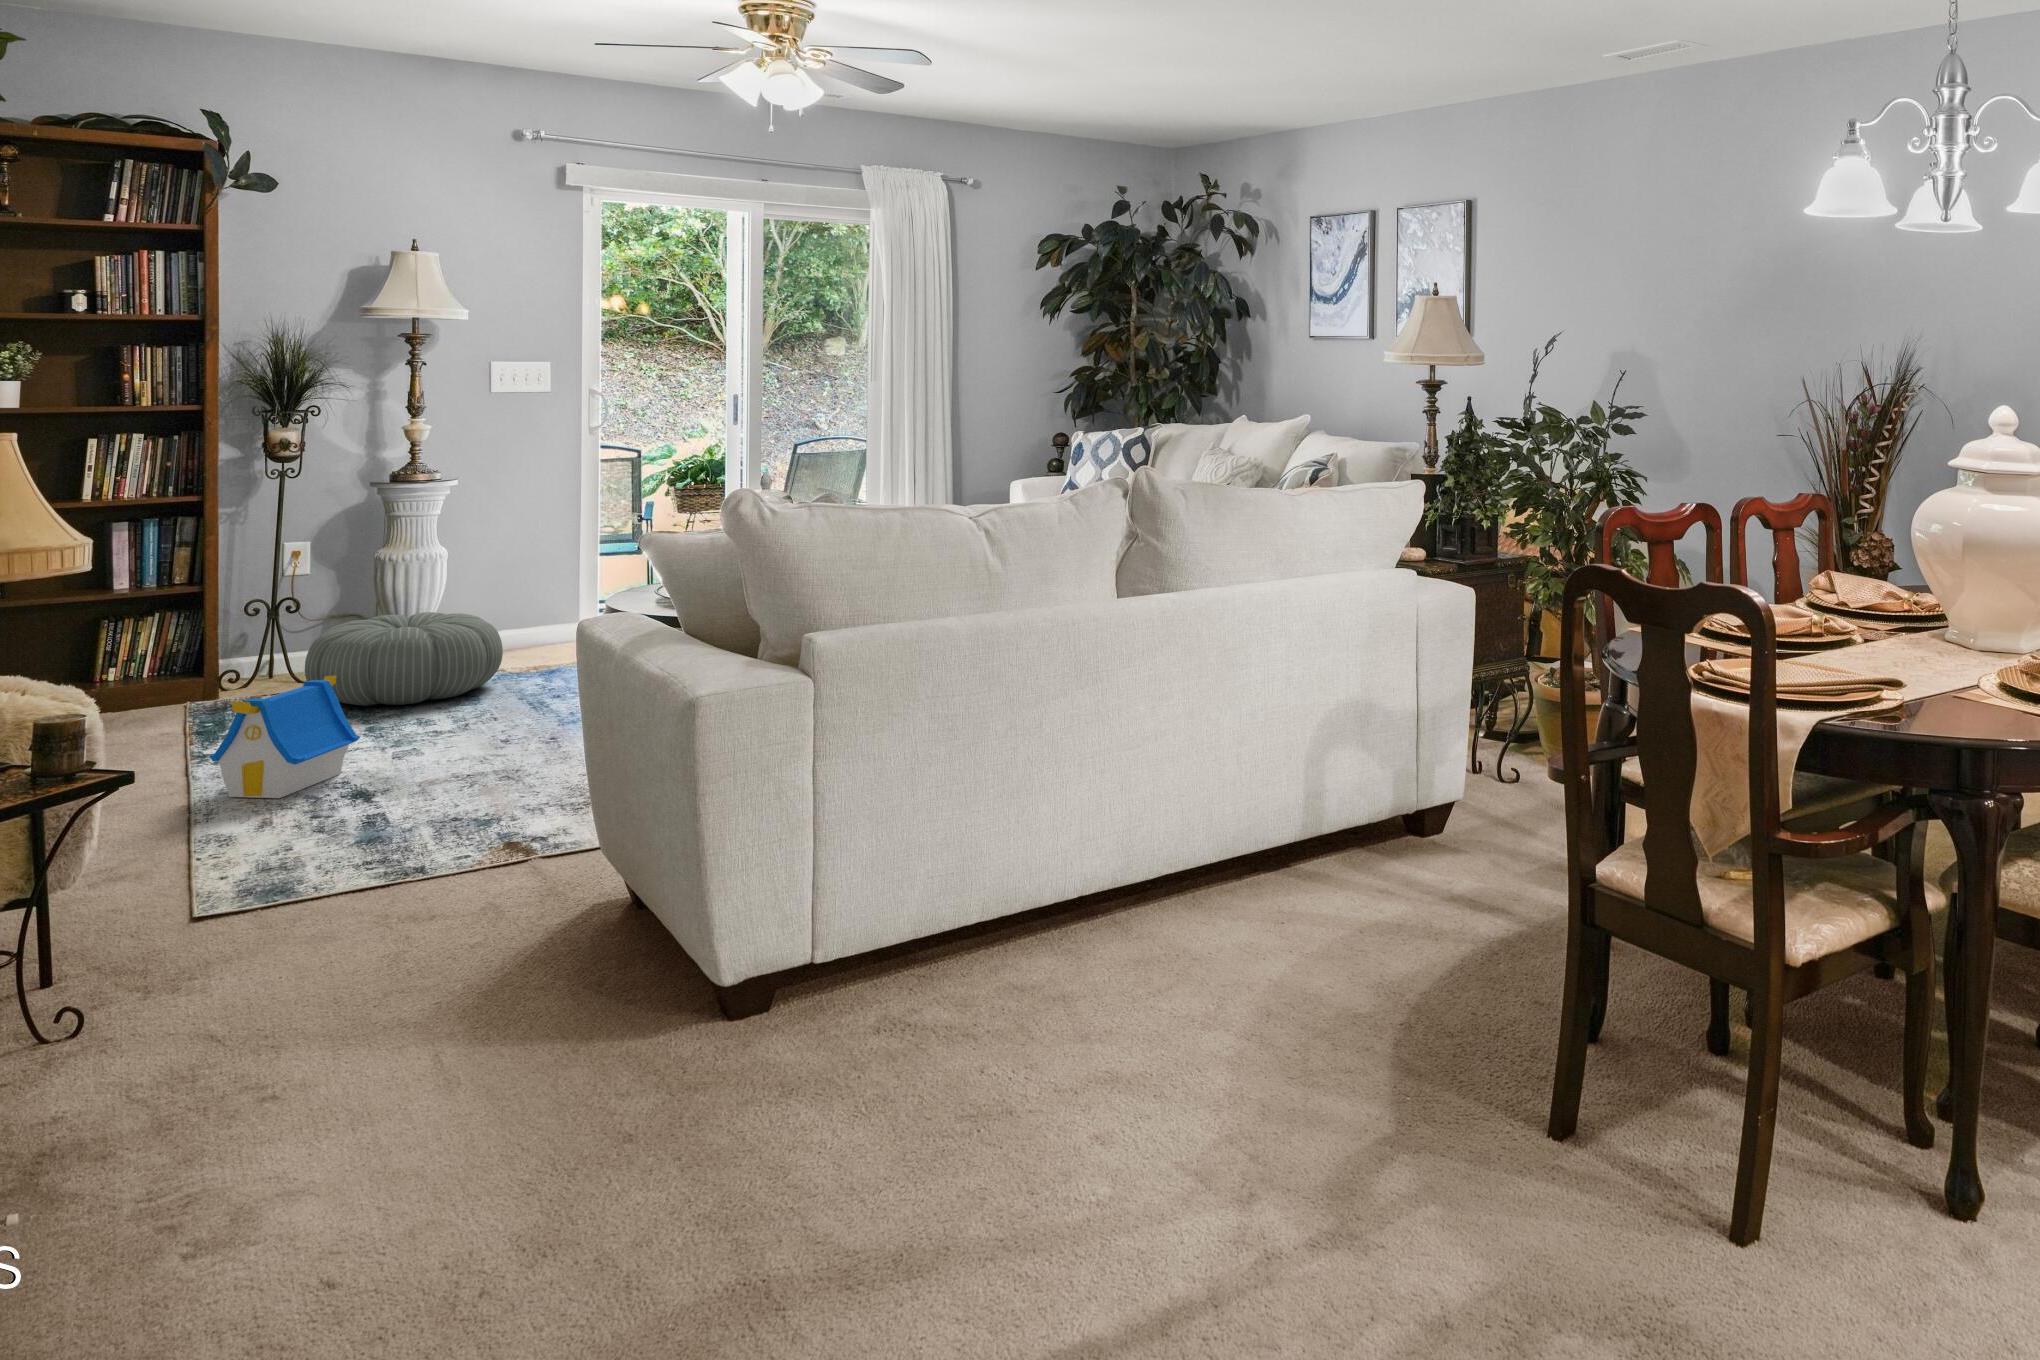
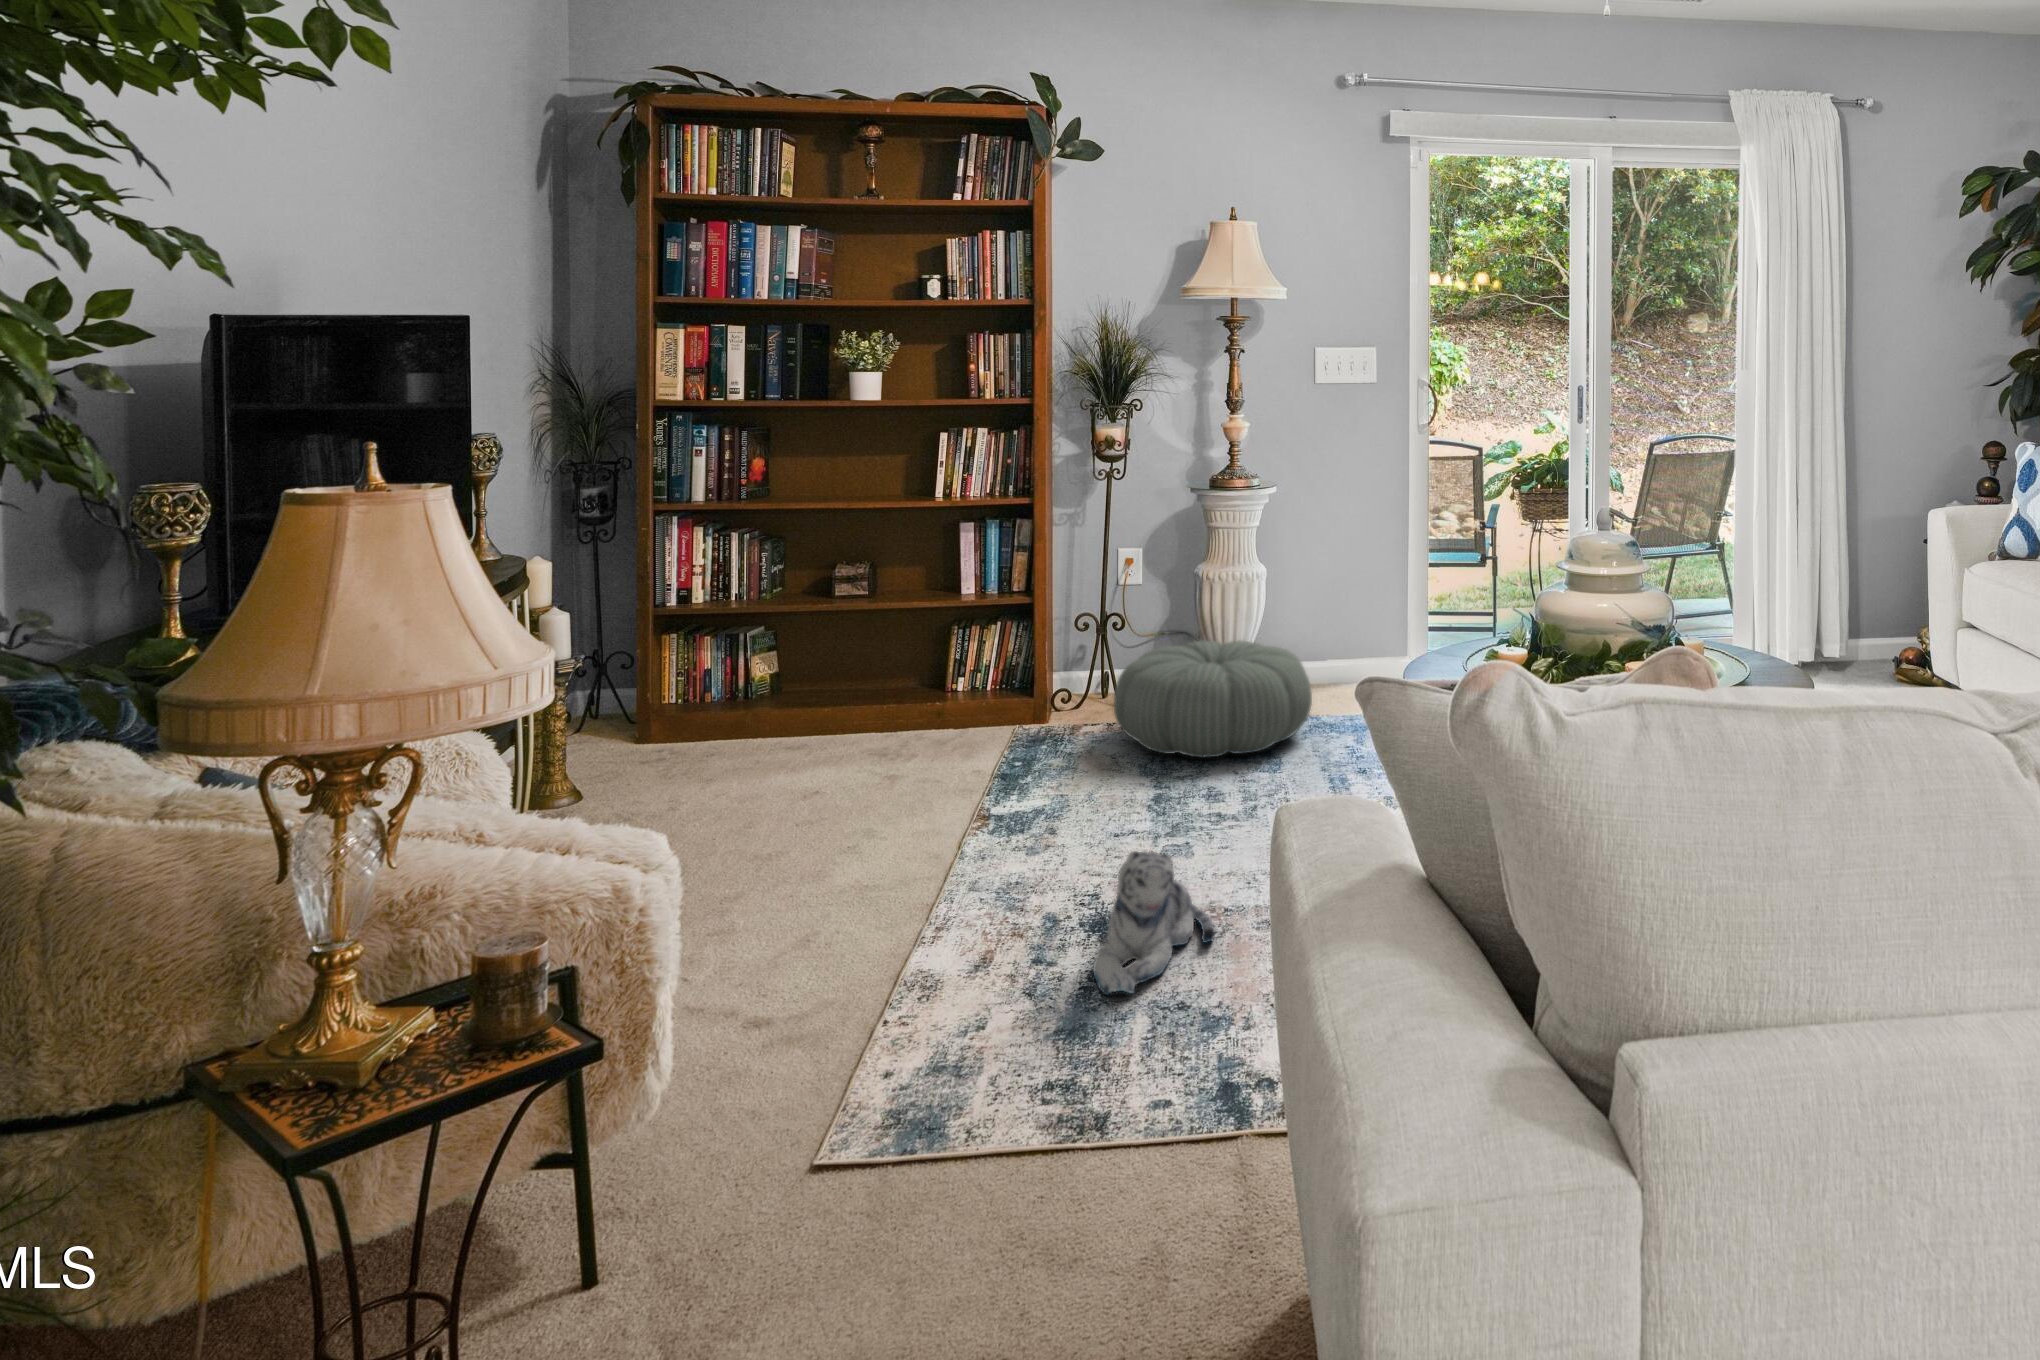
toy house: present [209,676,360,798] -> none [944,745,1105,910]
plush toy: none [388,723,482,820] -> present [1093,851,1215,995]

